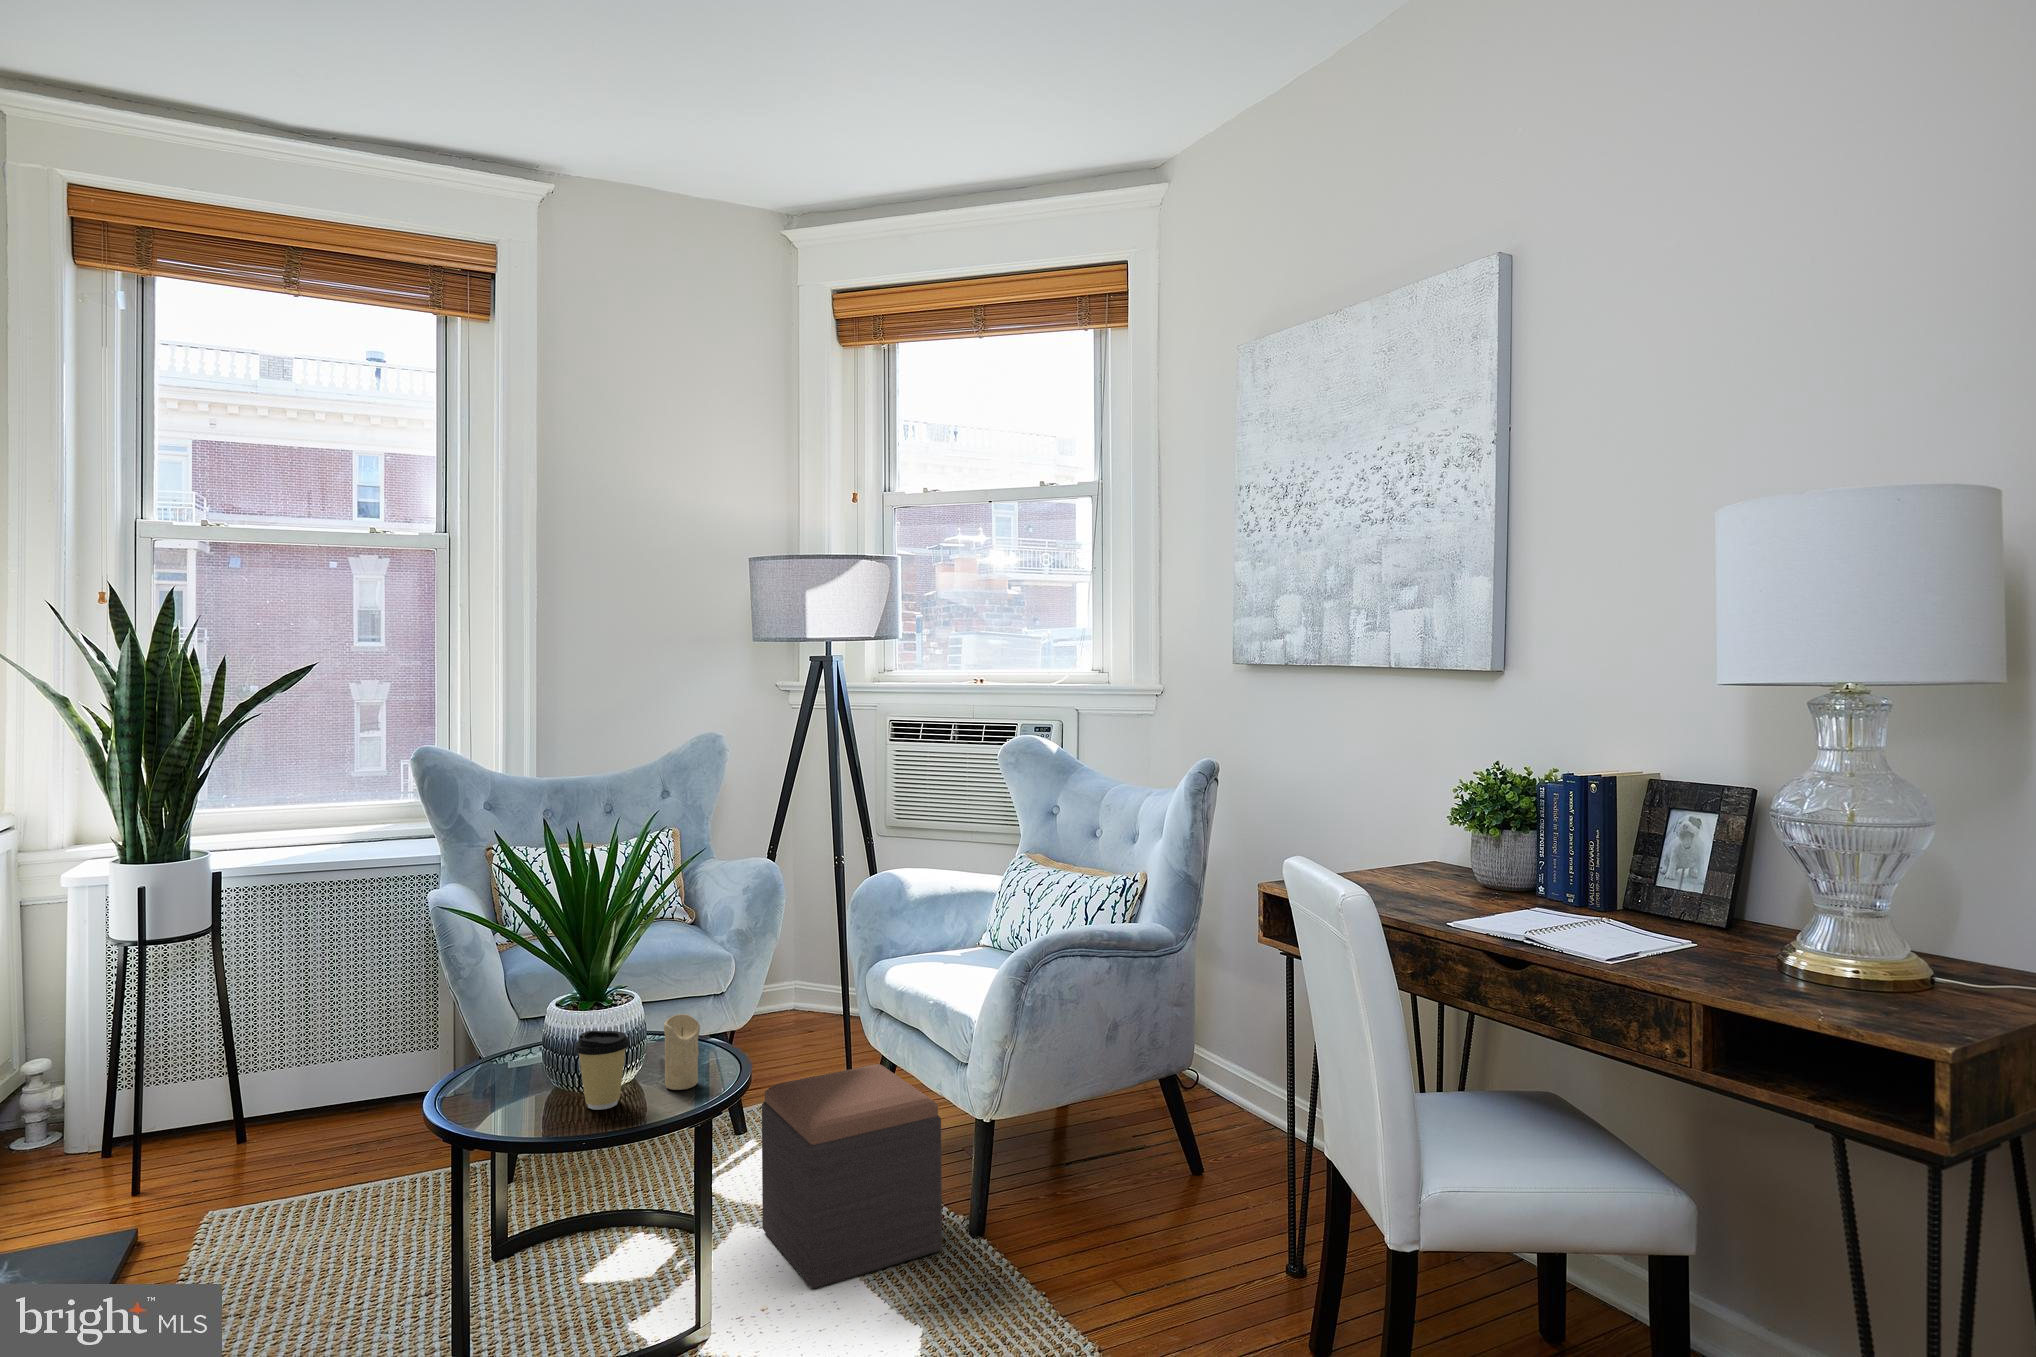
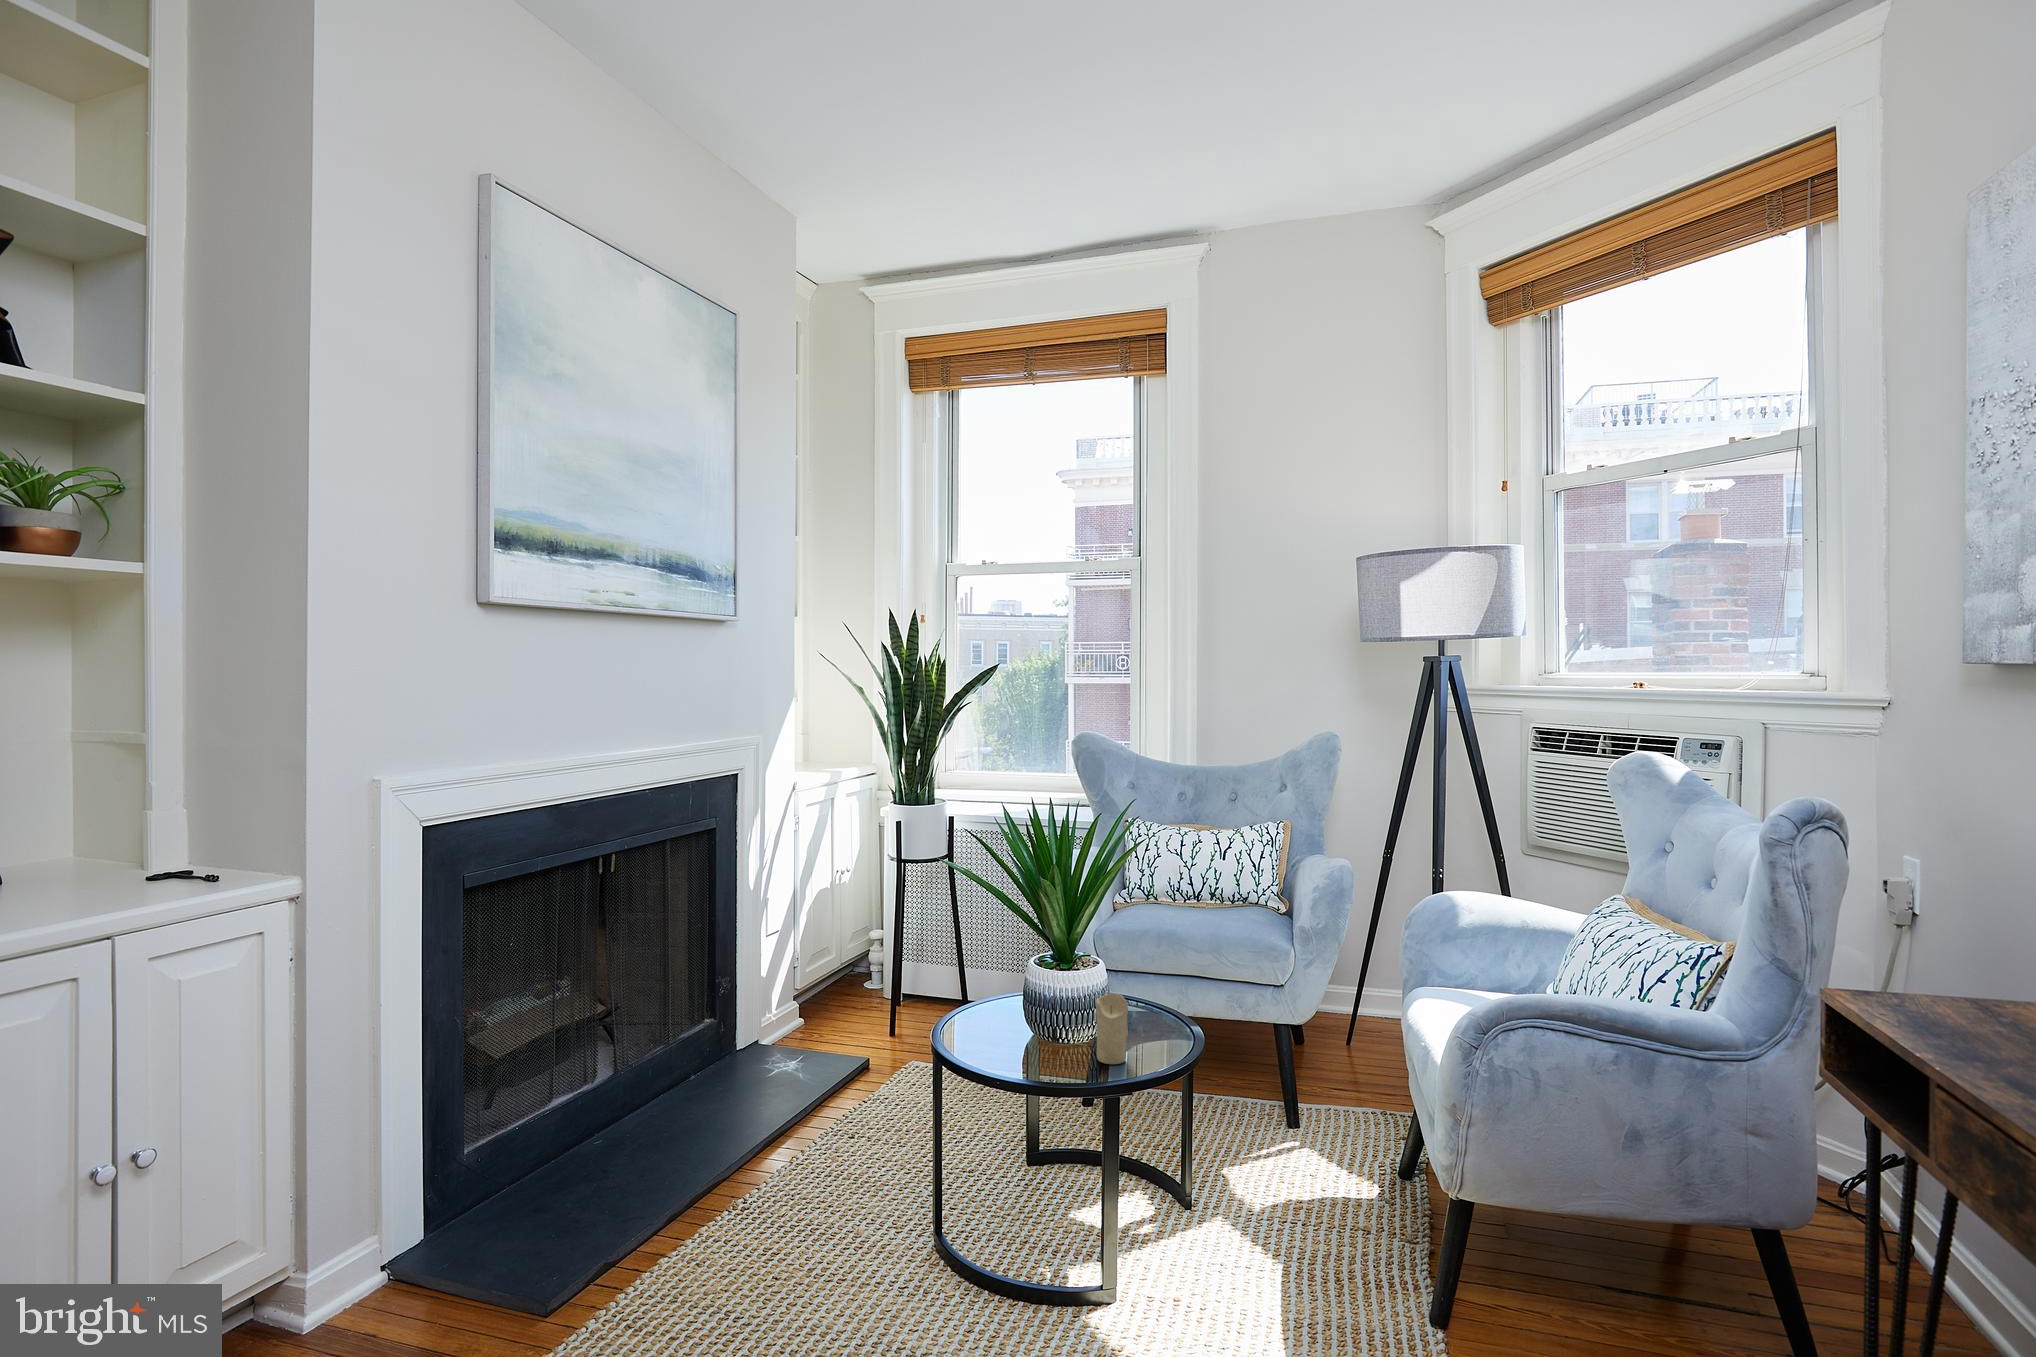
coffee cup: present [574,1031,630,1110] -> none [1013,990,1060,1062]
footstool: present [762,1064,942,1289] -> none [1229,1086,1388,1321]

